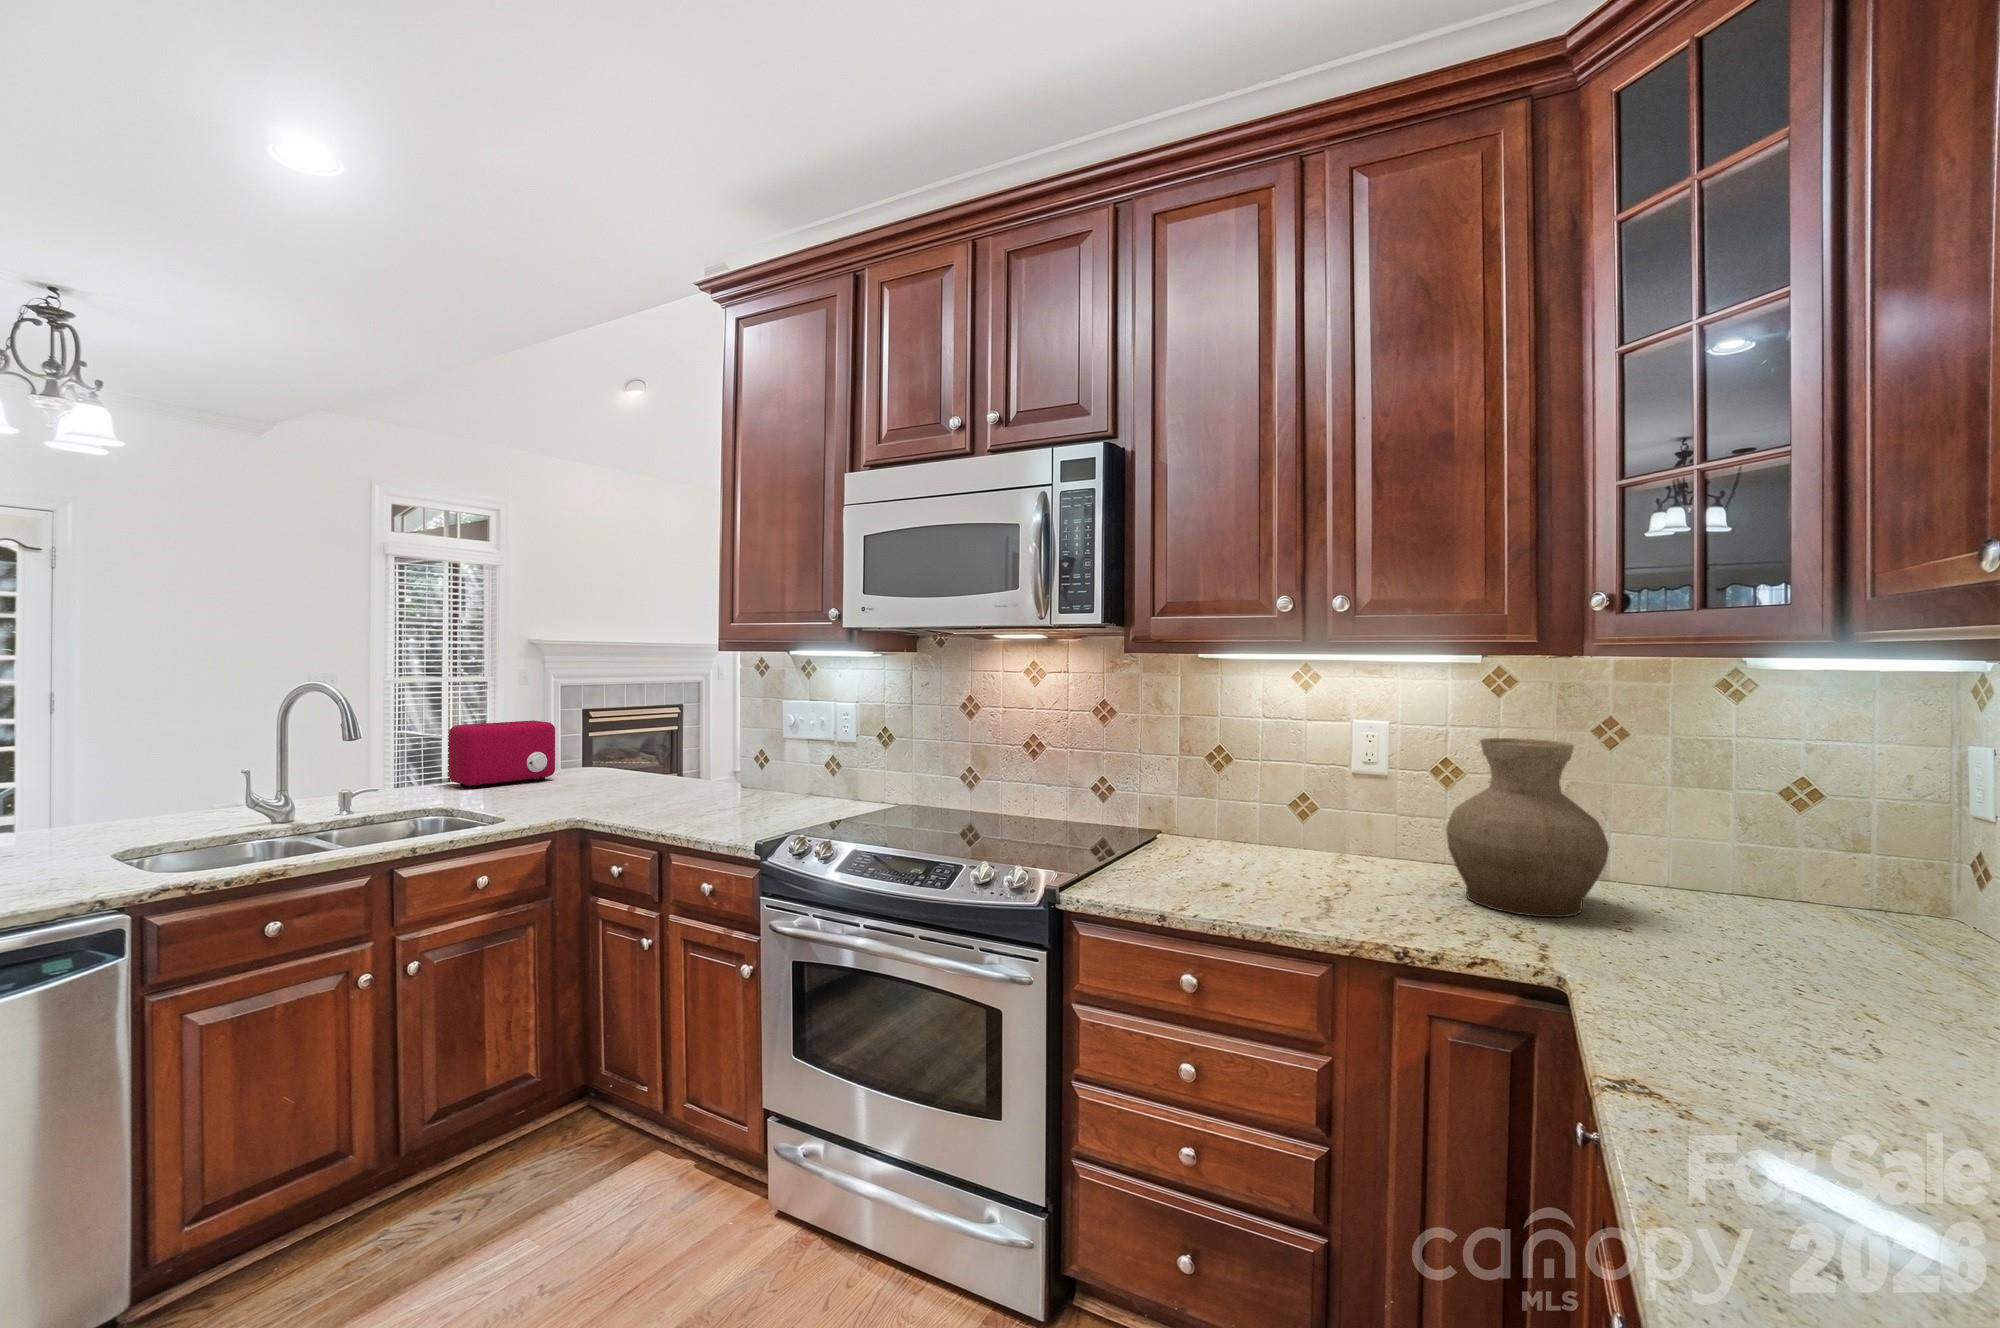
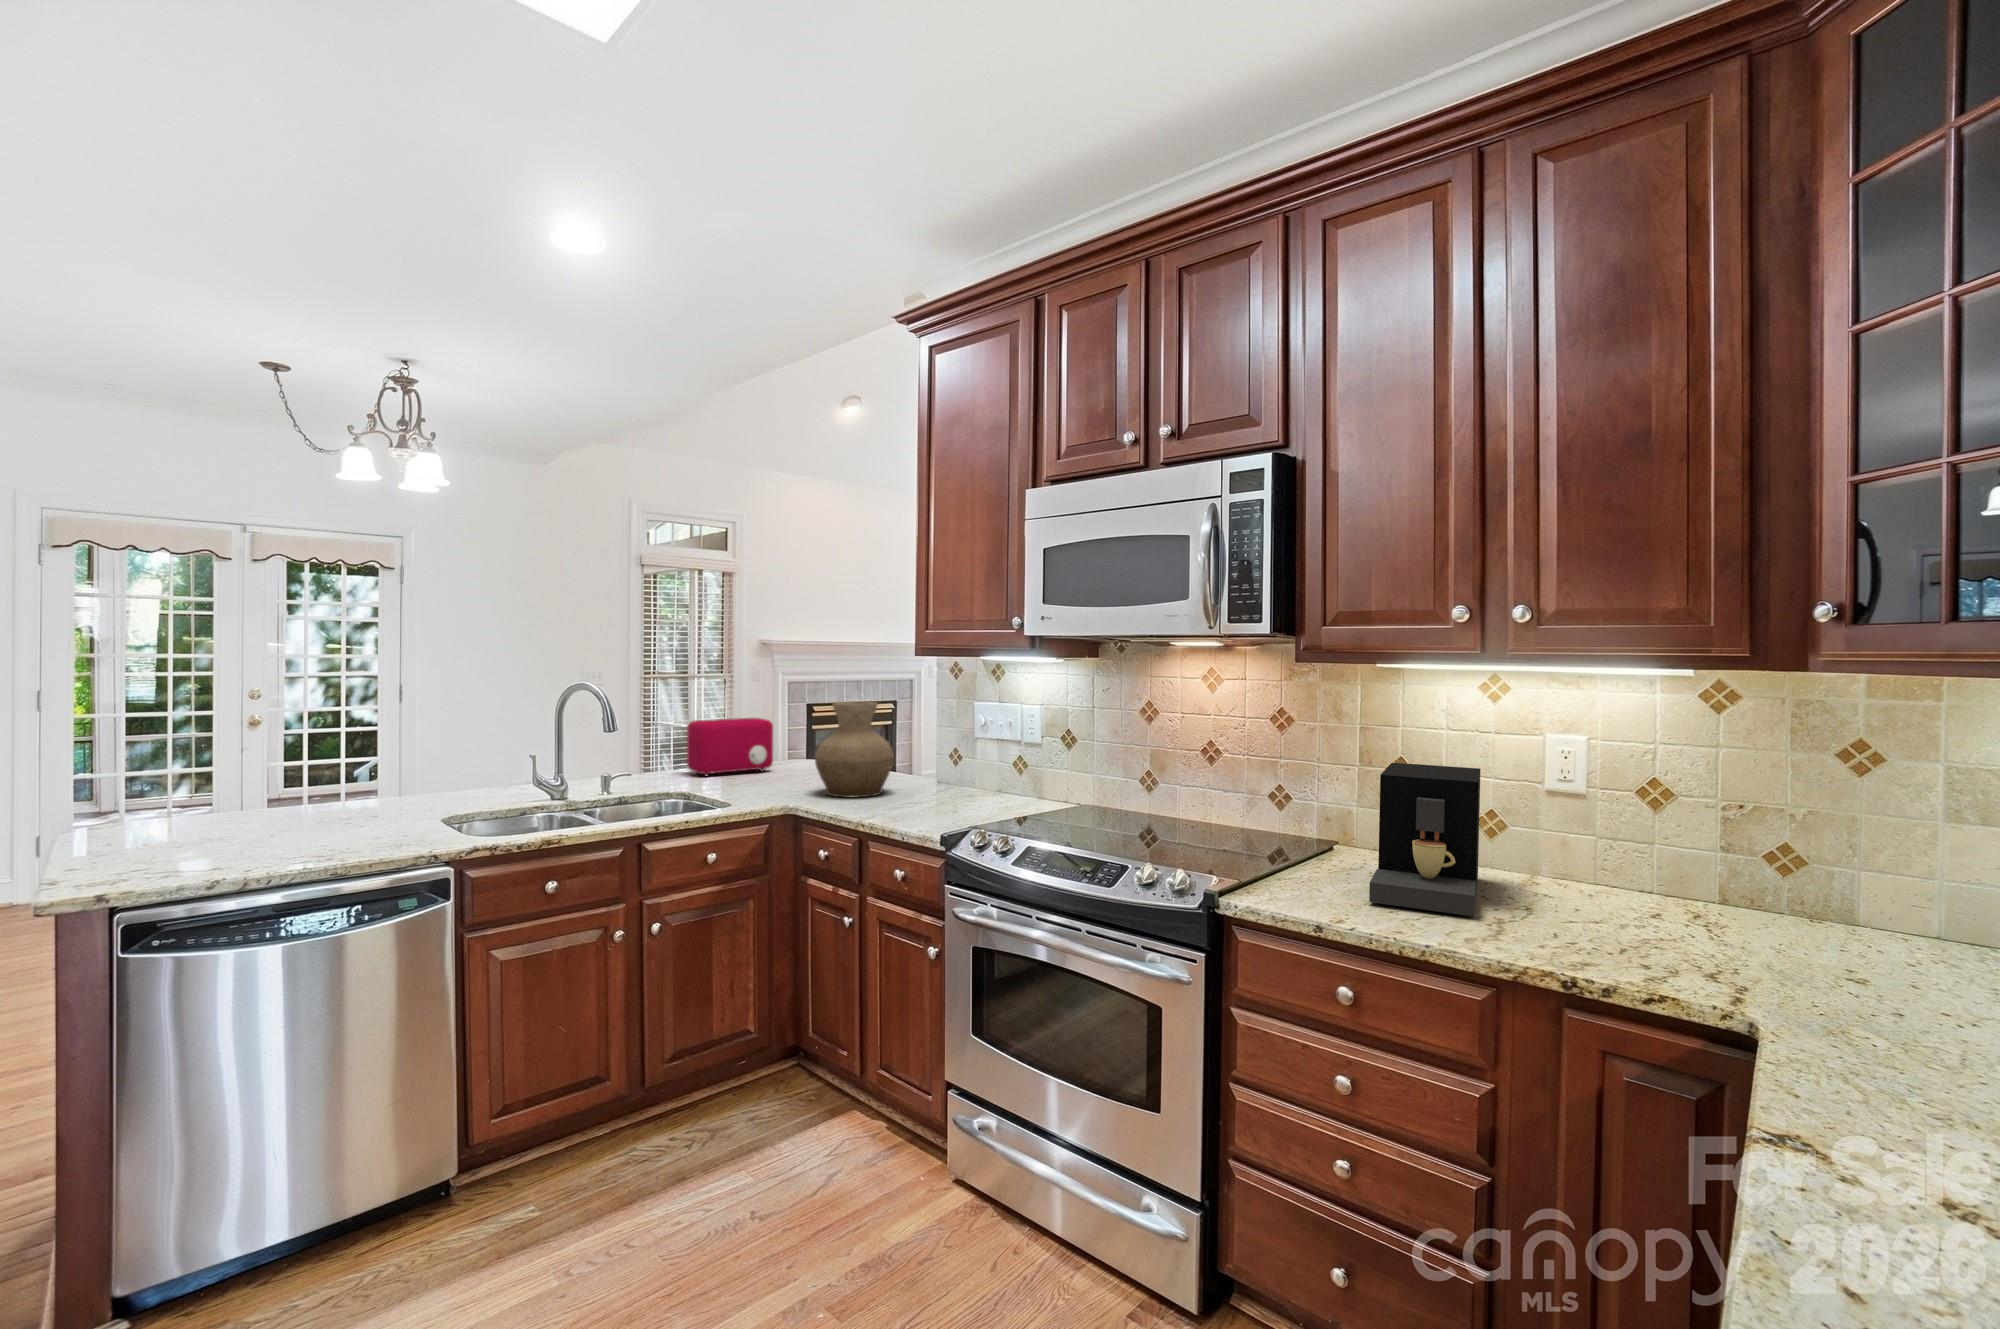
vase: present [1446,738,1609,917] -> present [815,702,894,798]
coffee maker: none [1206,749,1303,895] -> present [1369,763,1480,916]

